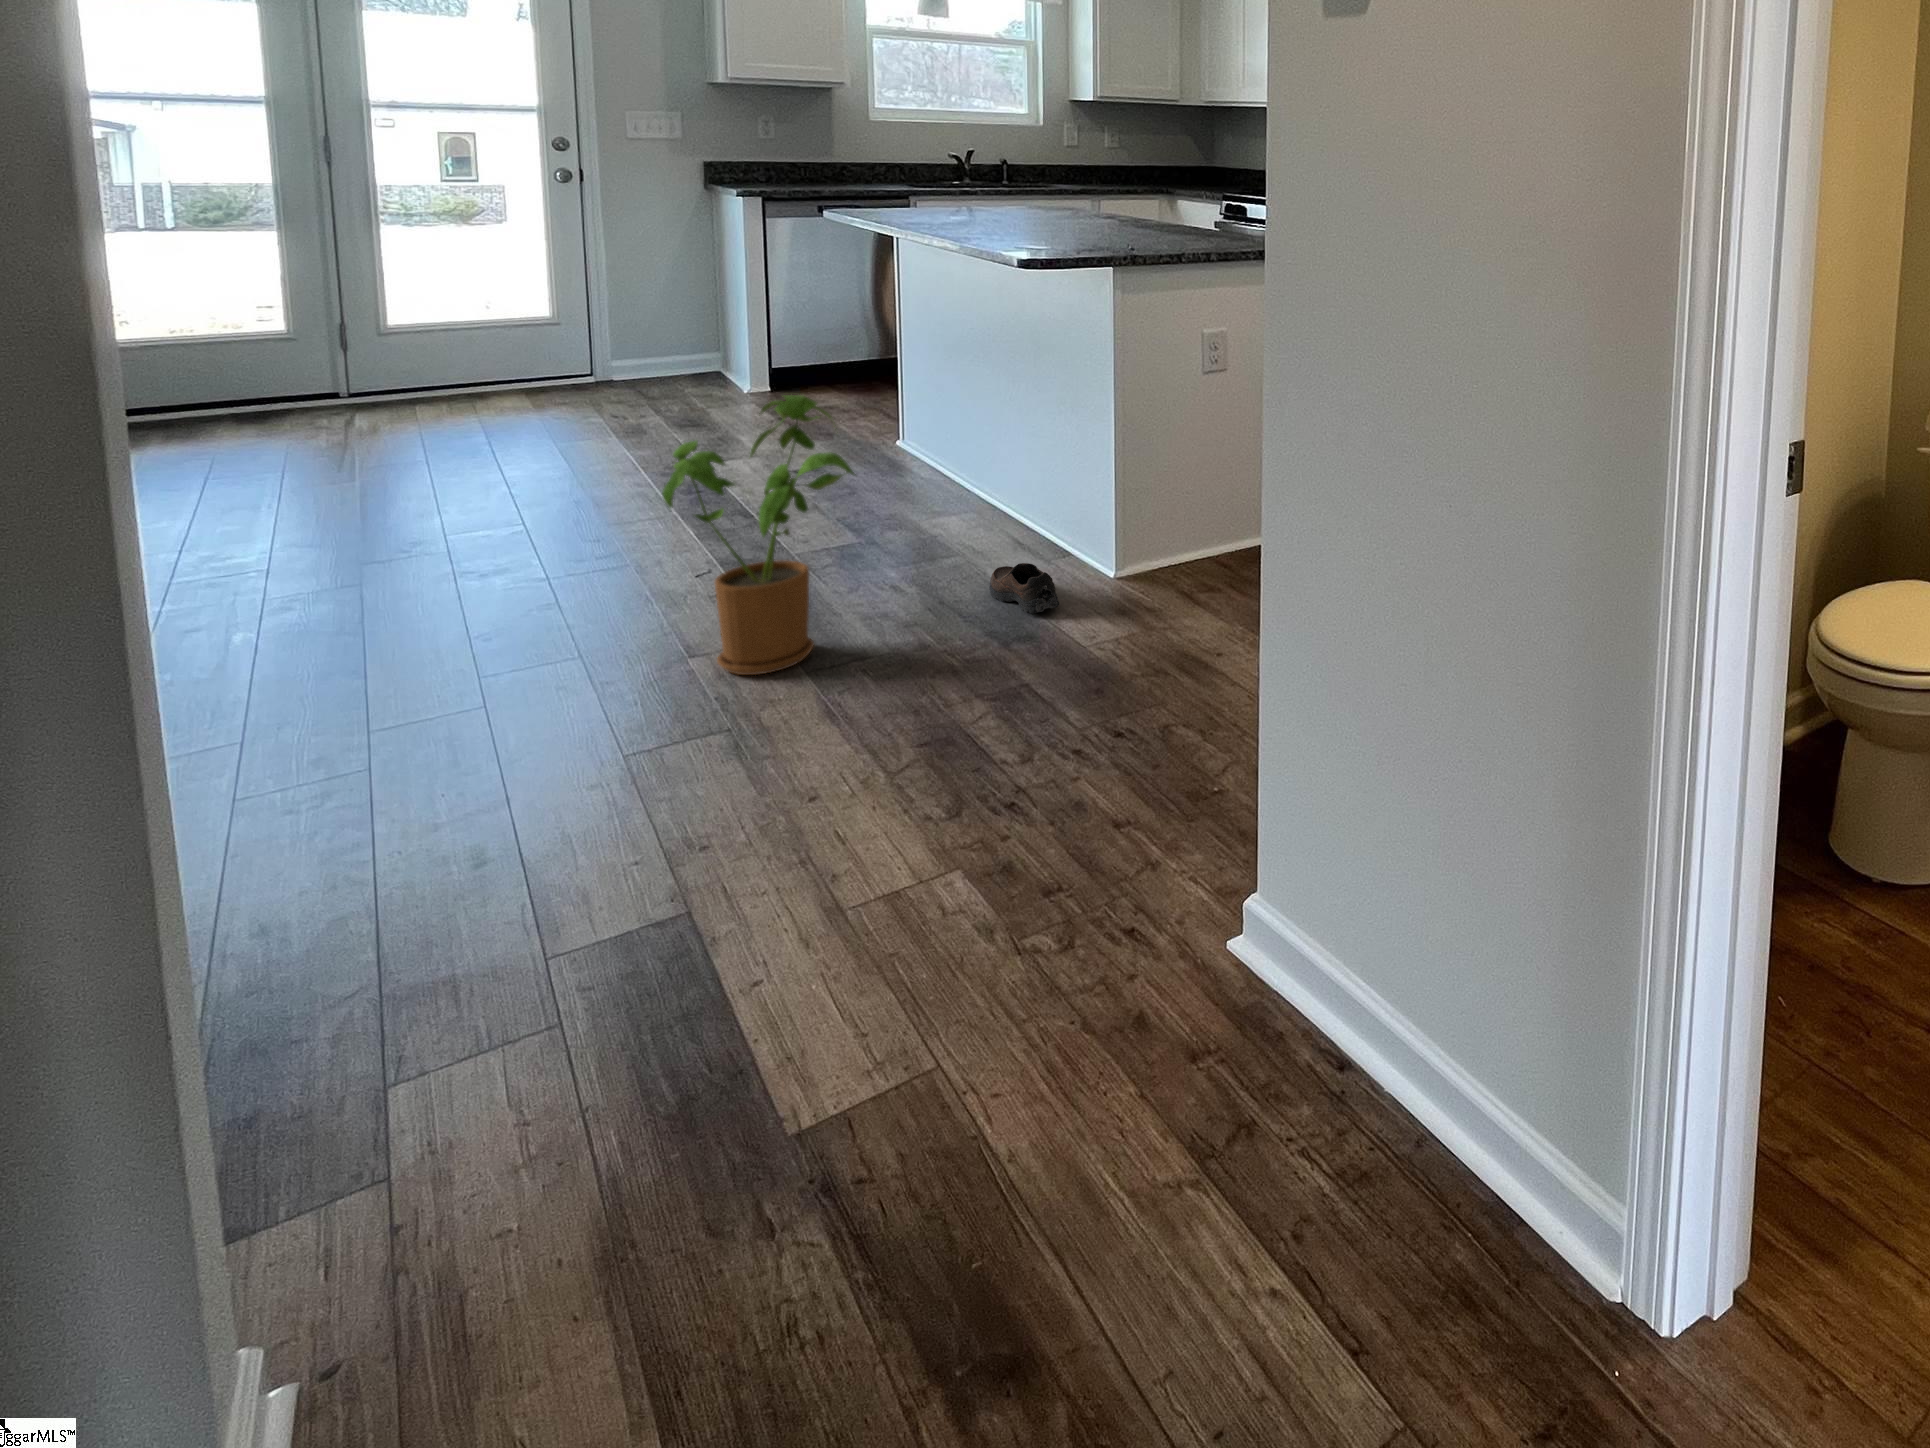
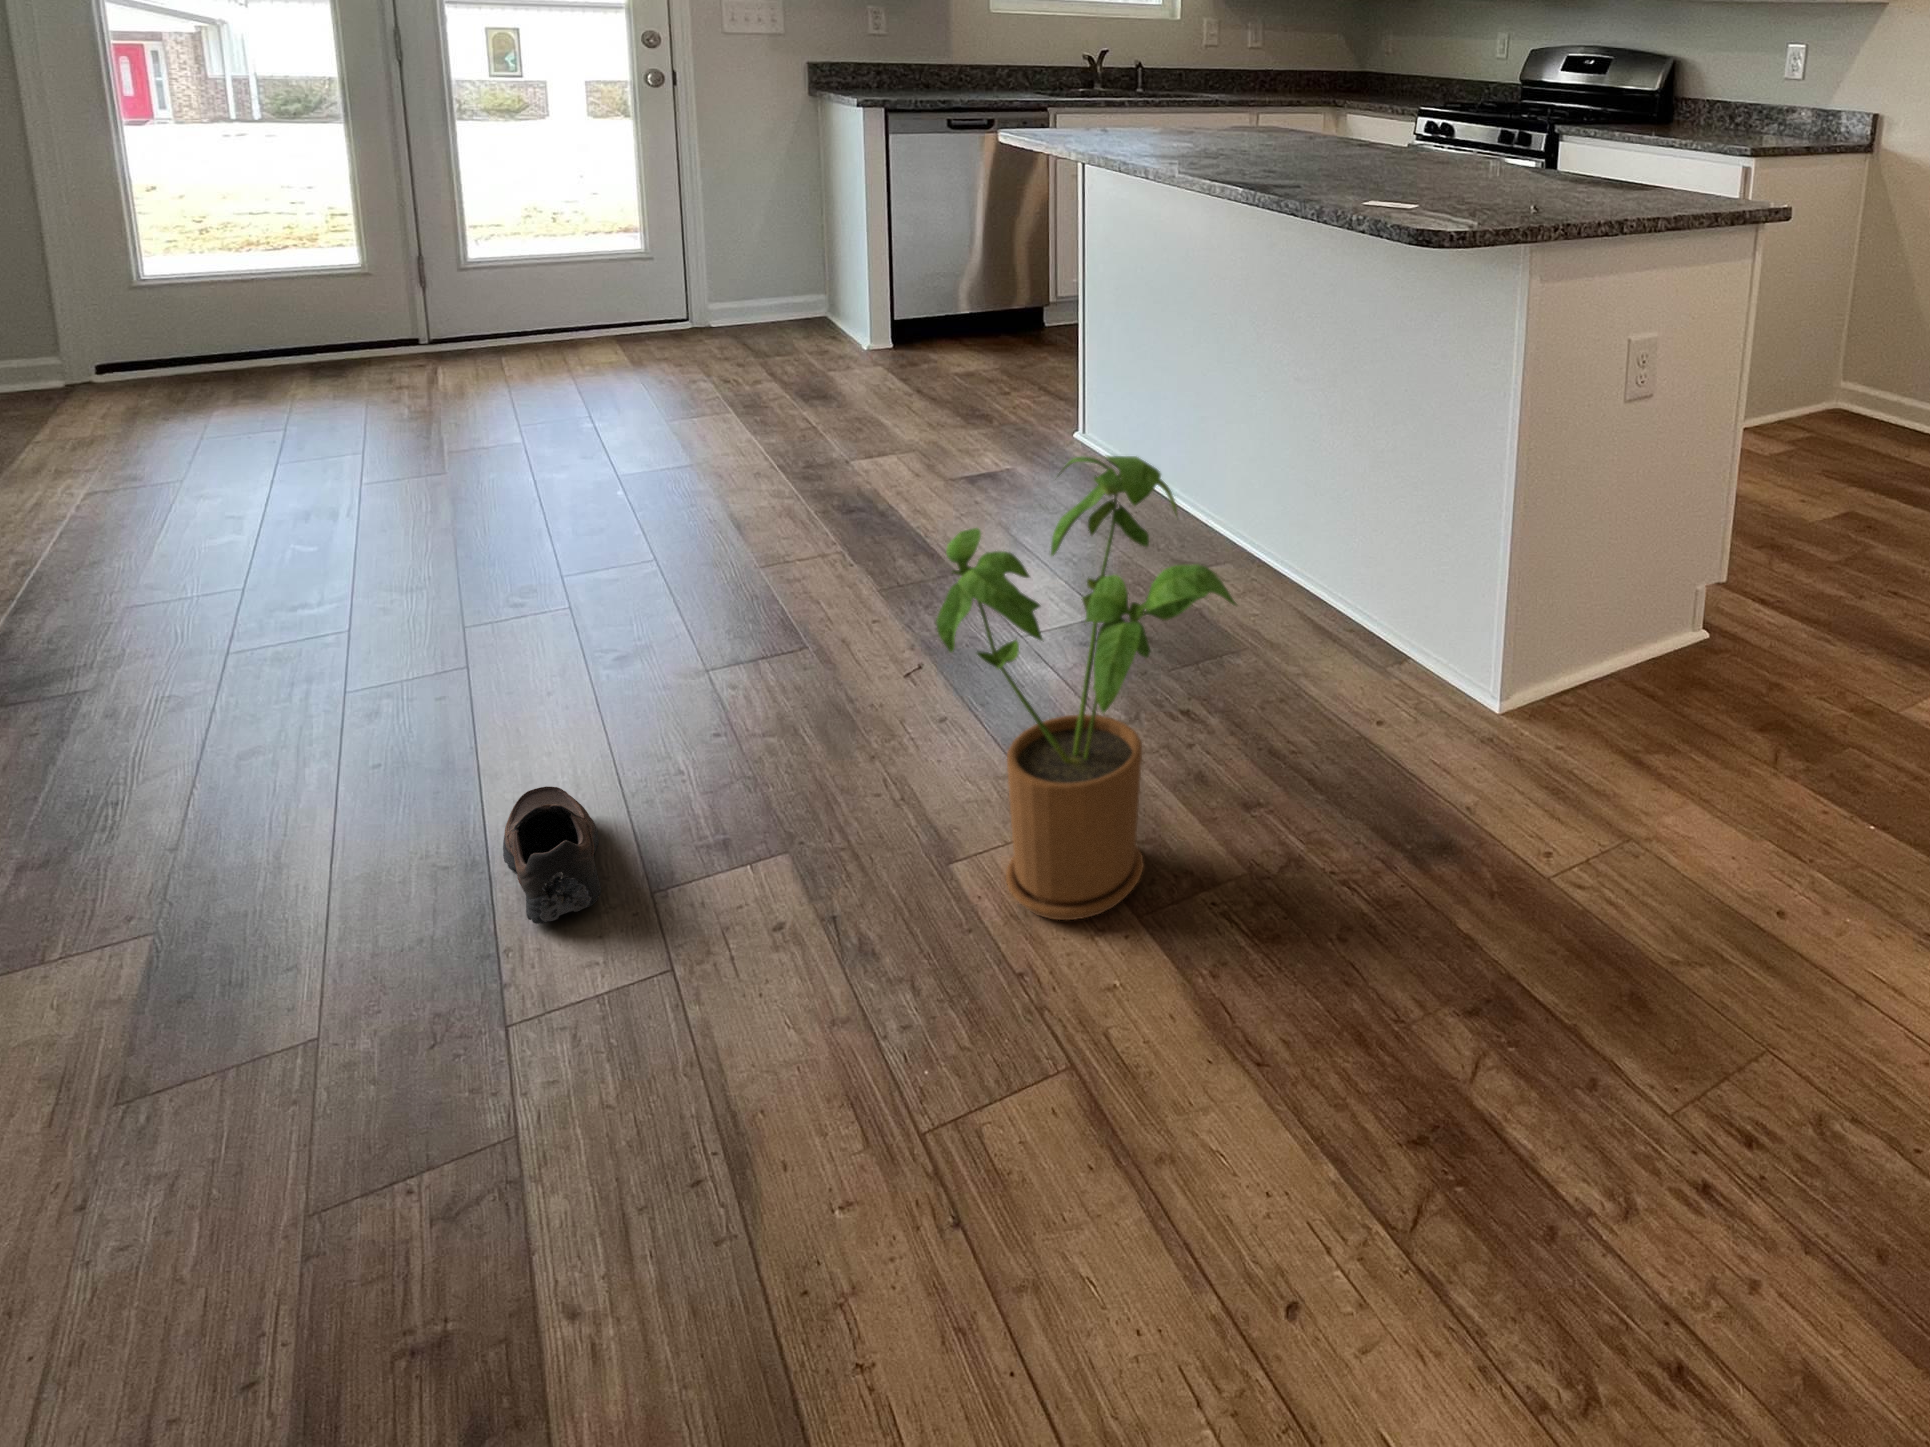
shoe: present [989,563,1059,614] -> present [503,786,601,924]

